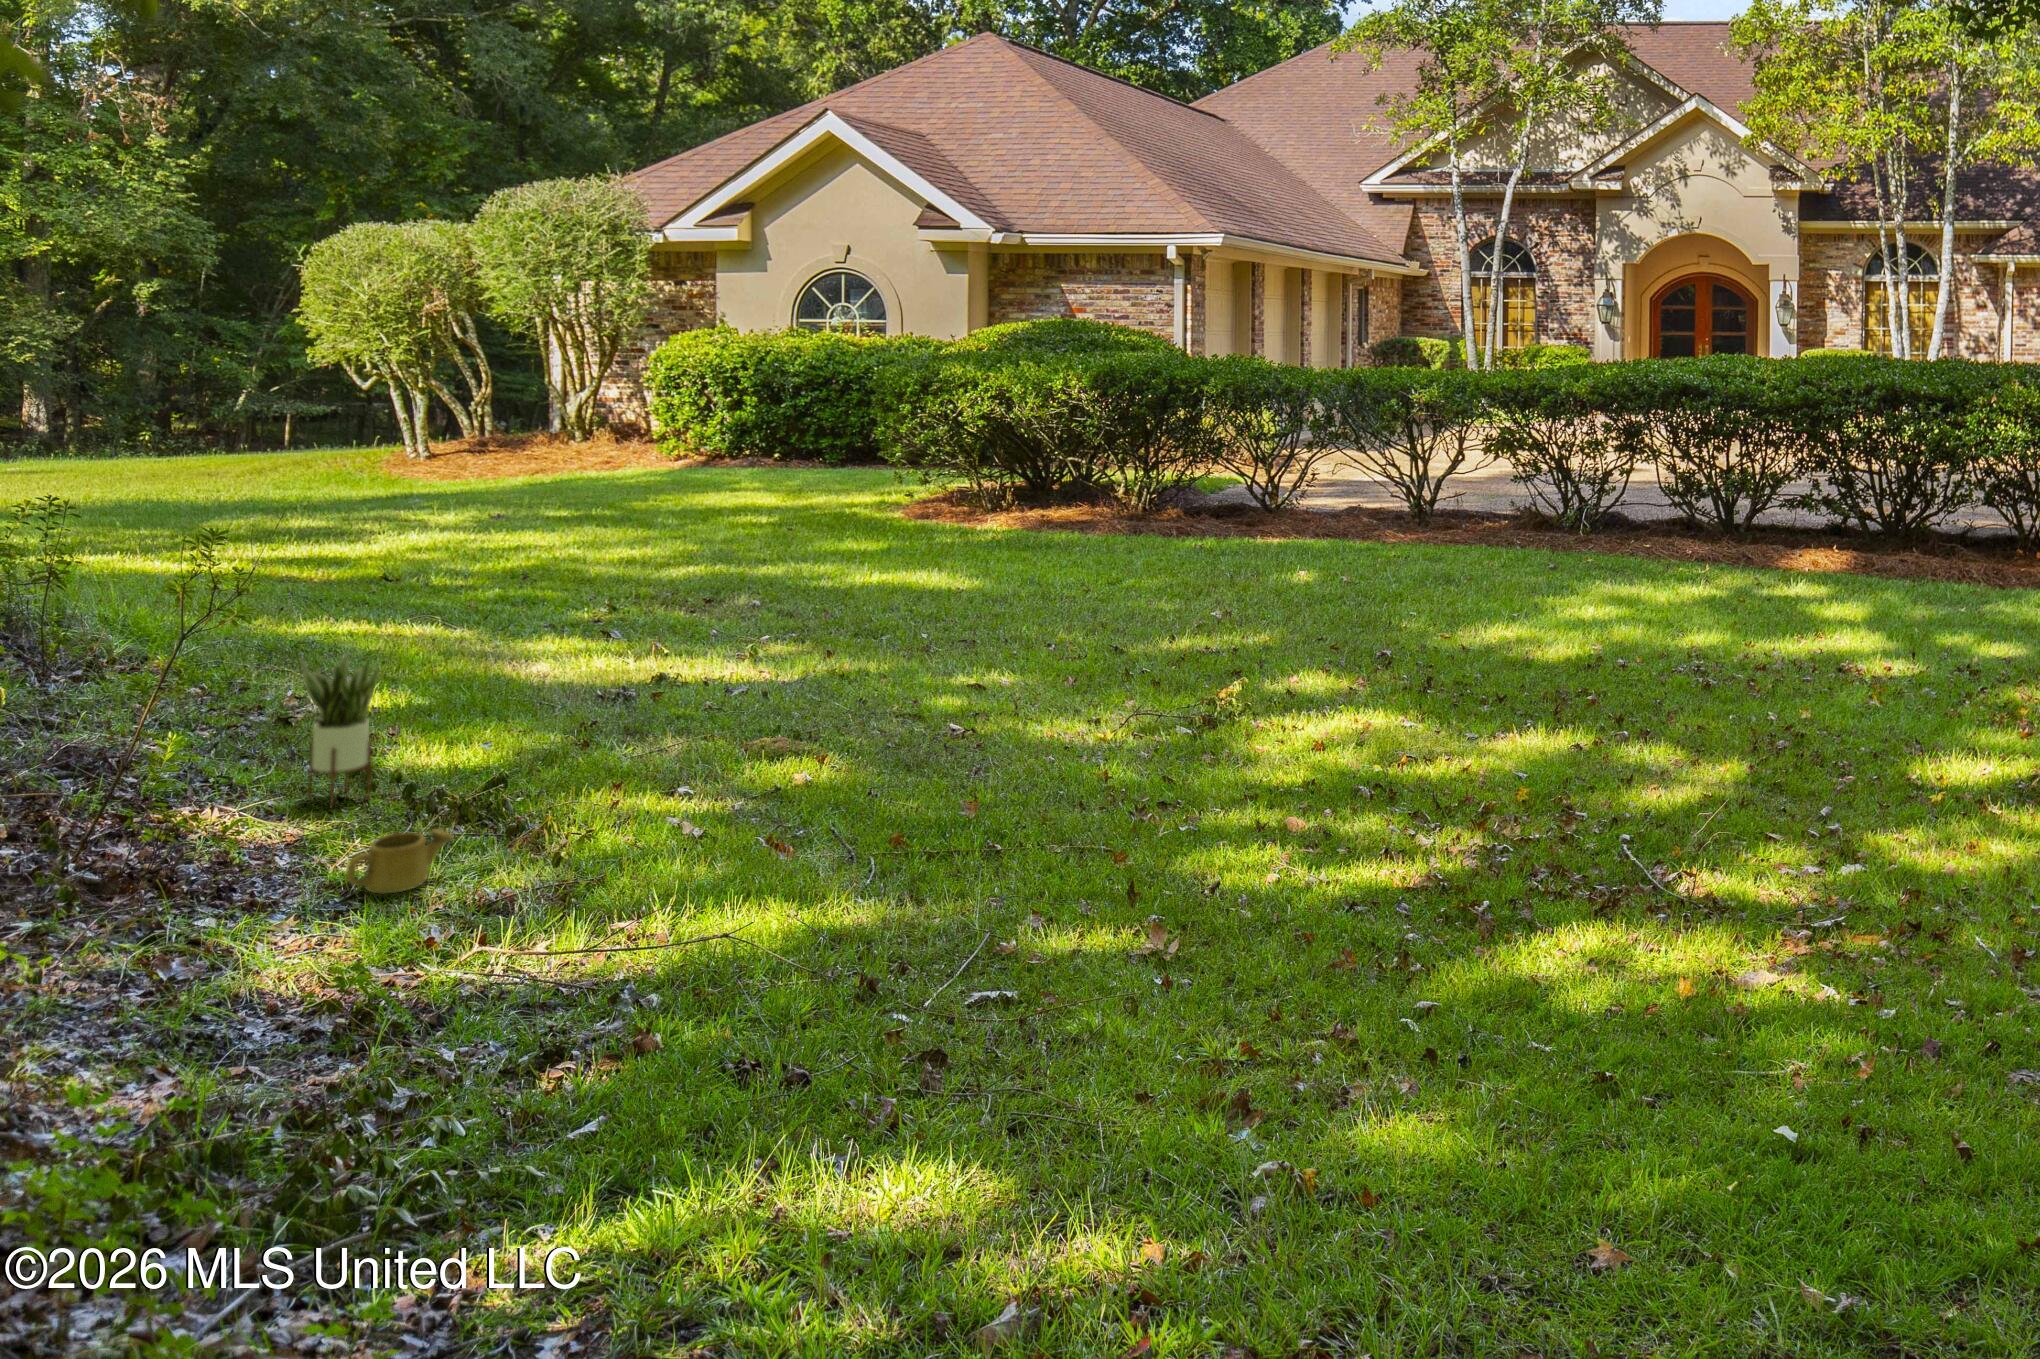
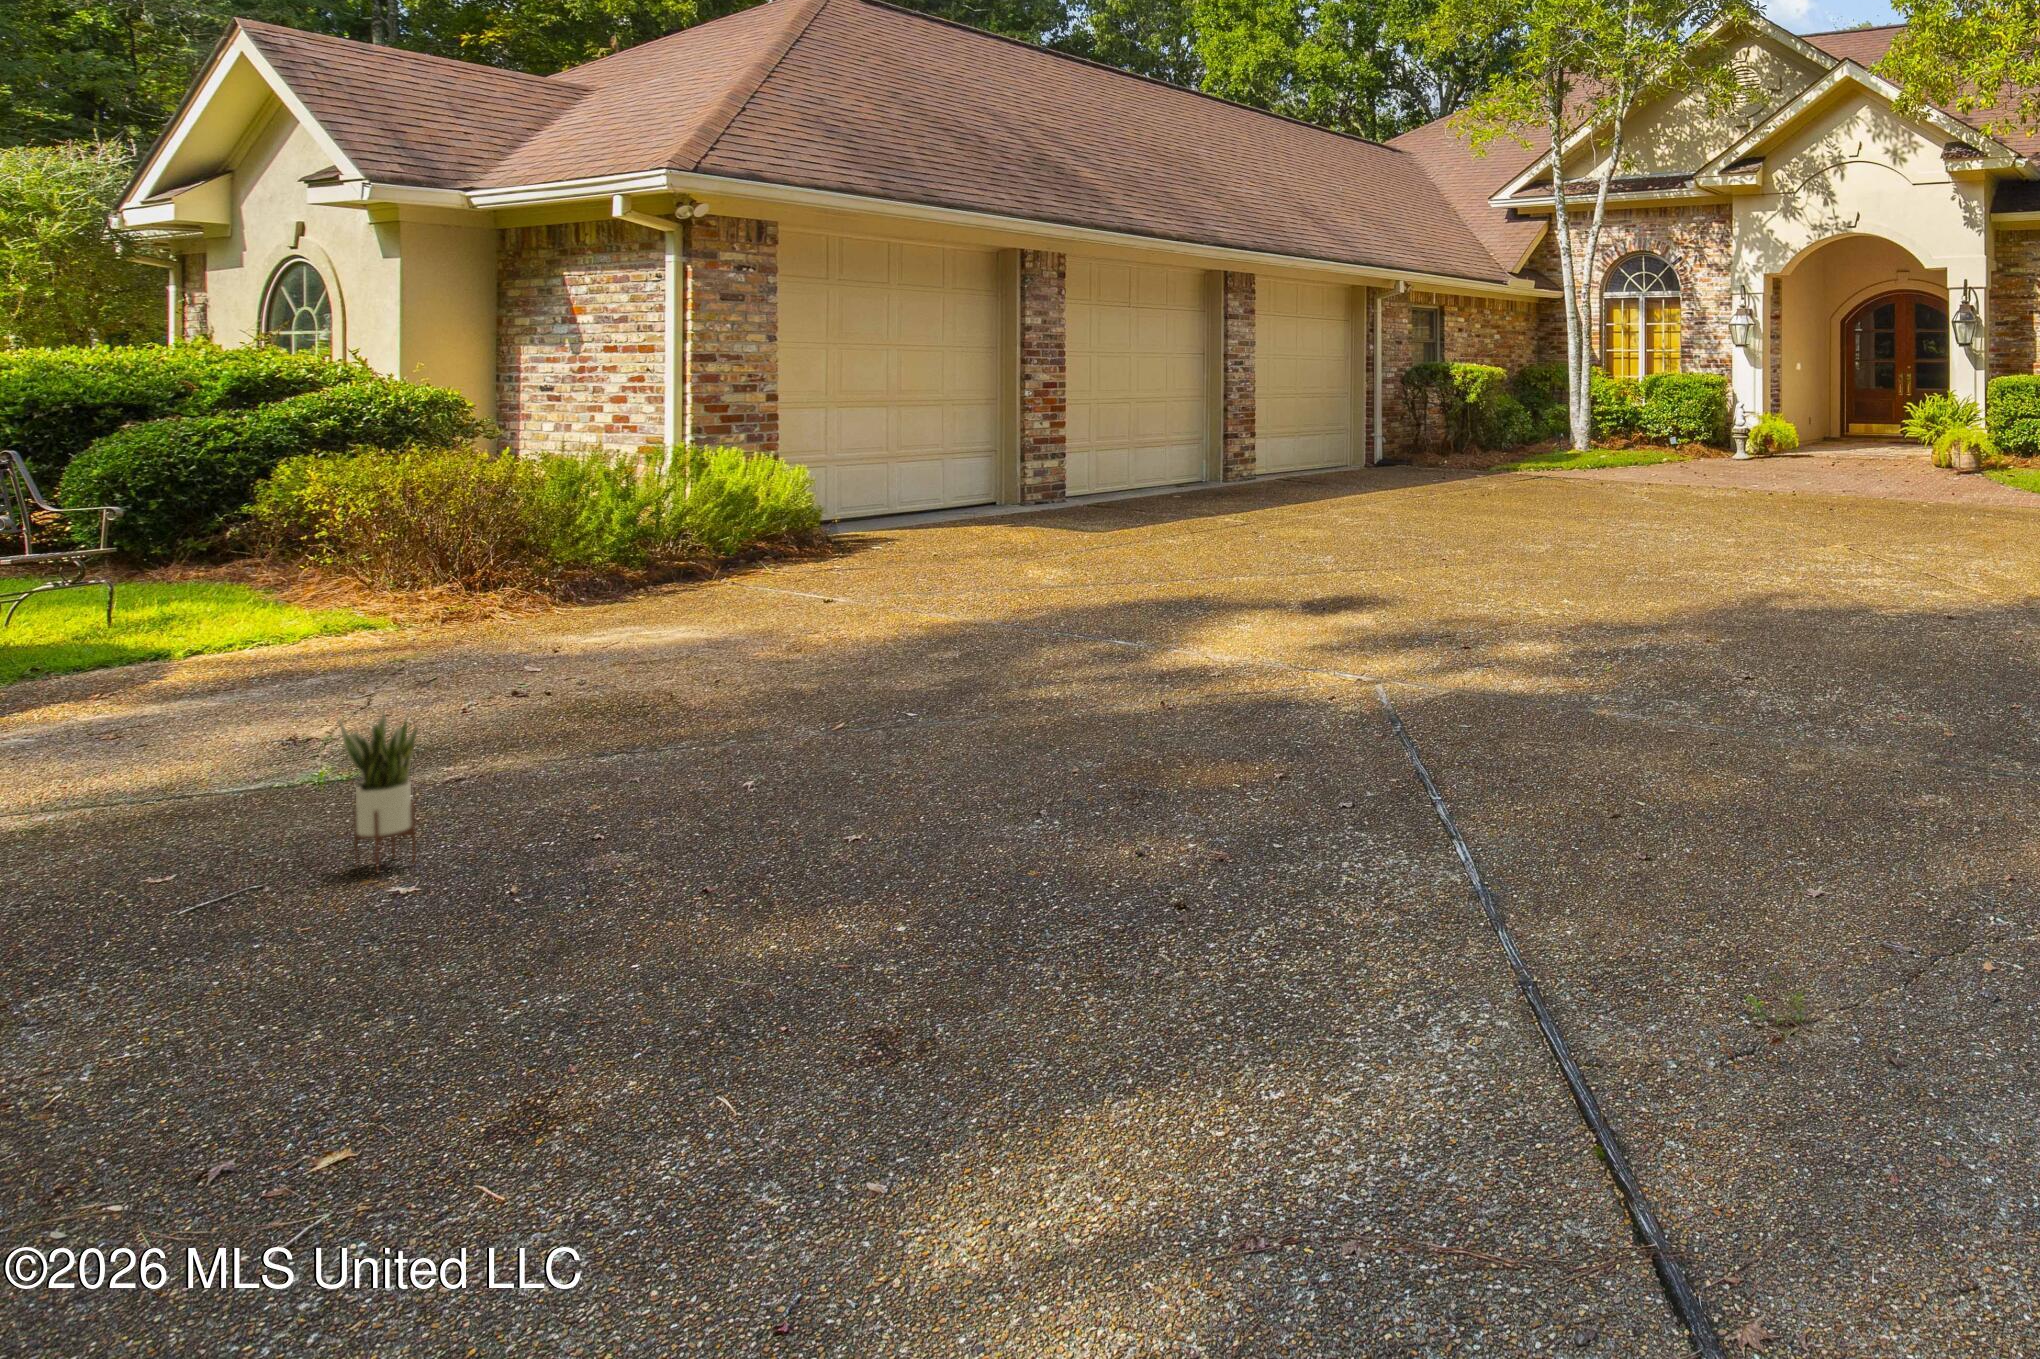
watering can: present [346,829,453,894] -> none [382,881,490,947]

